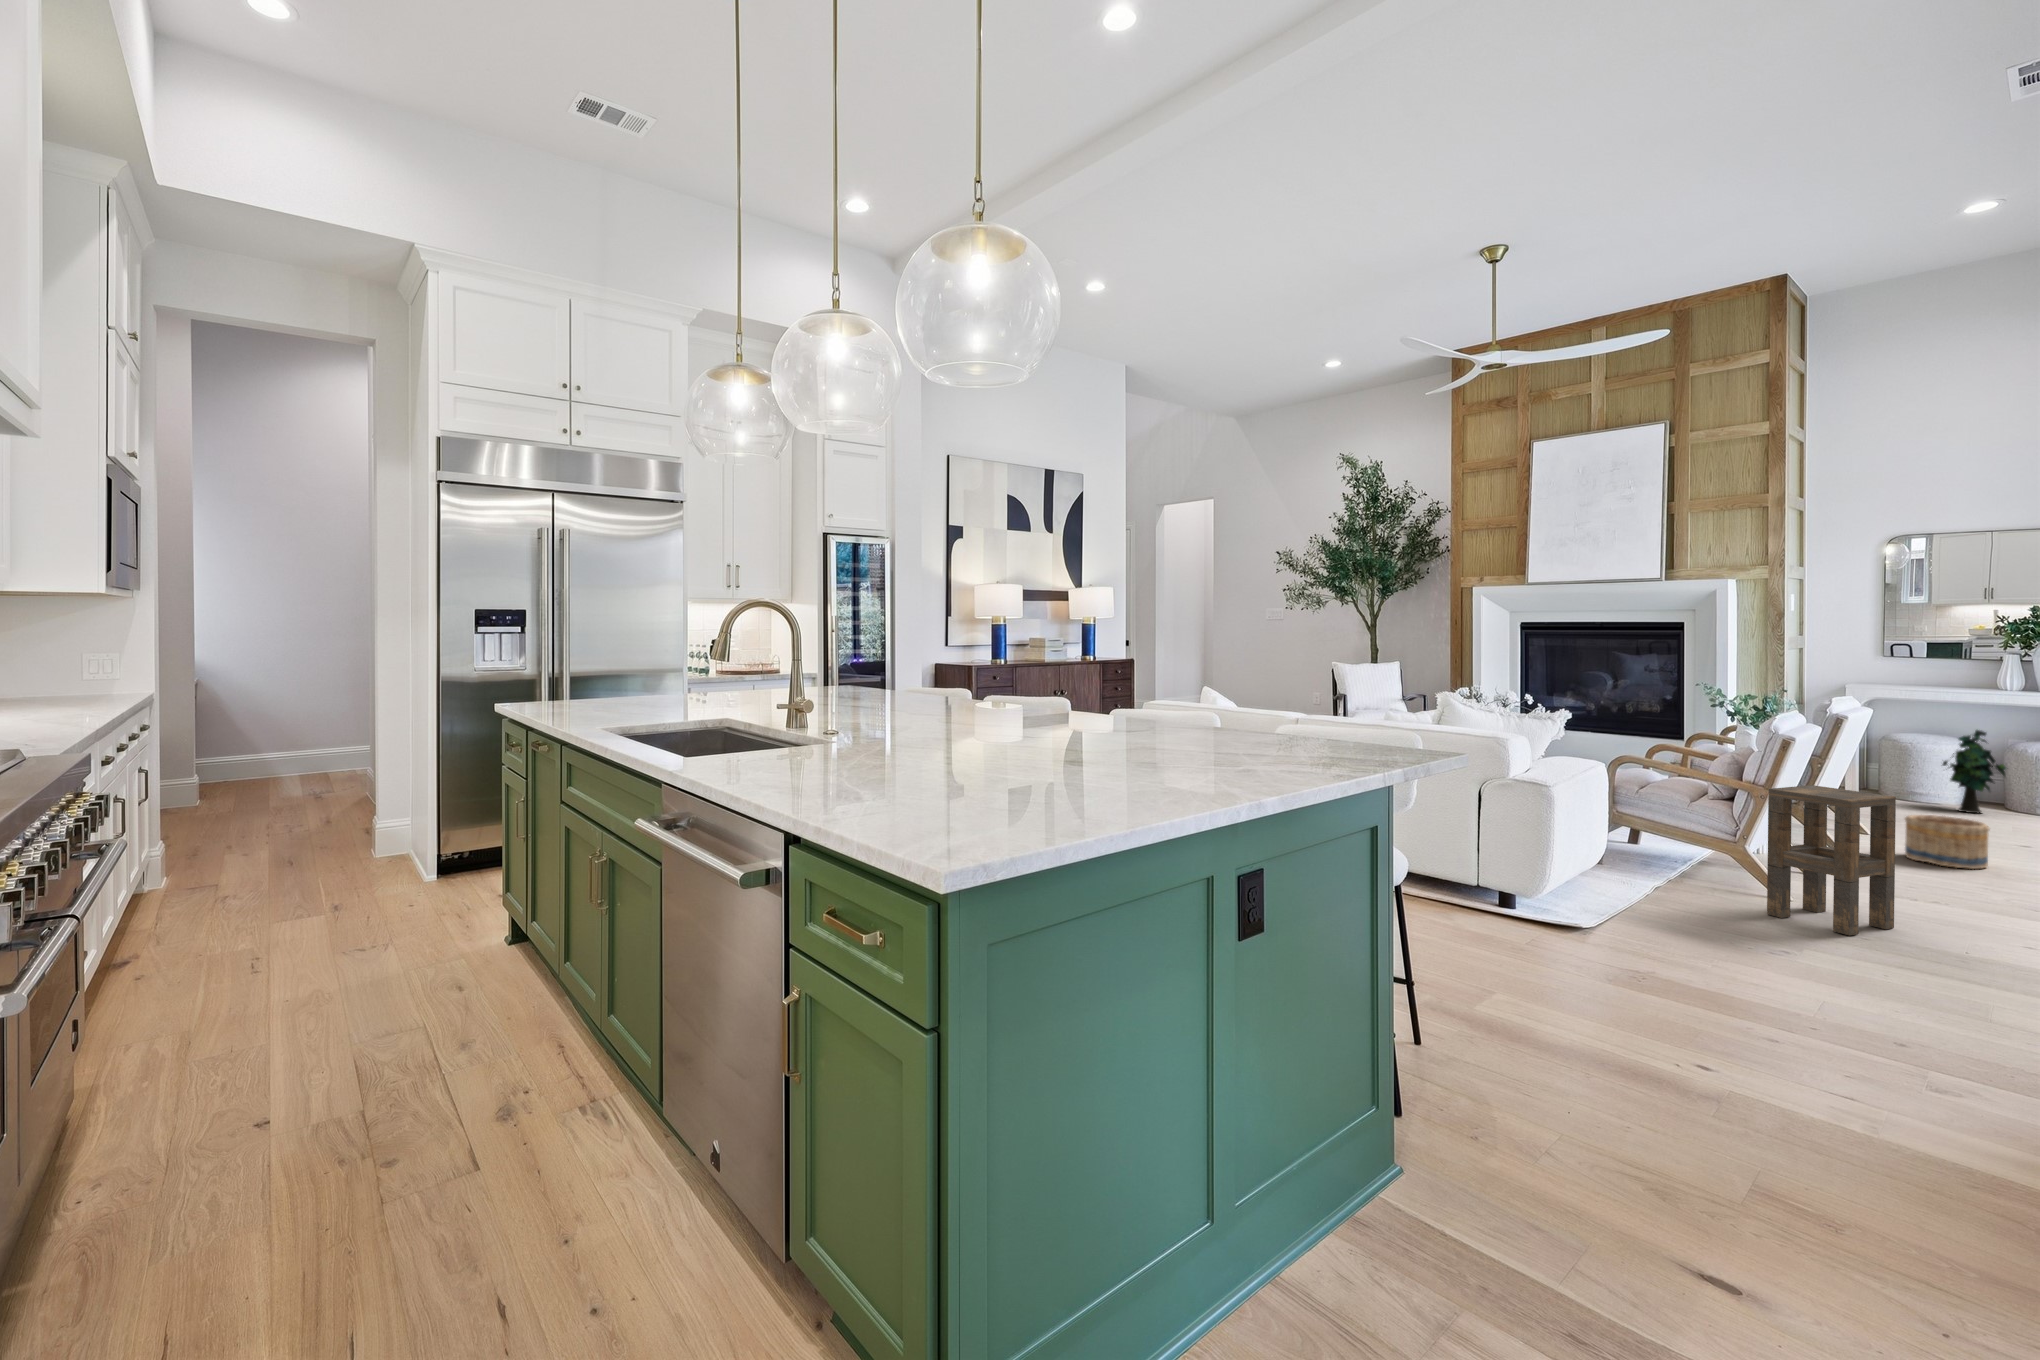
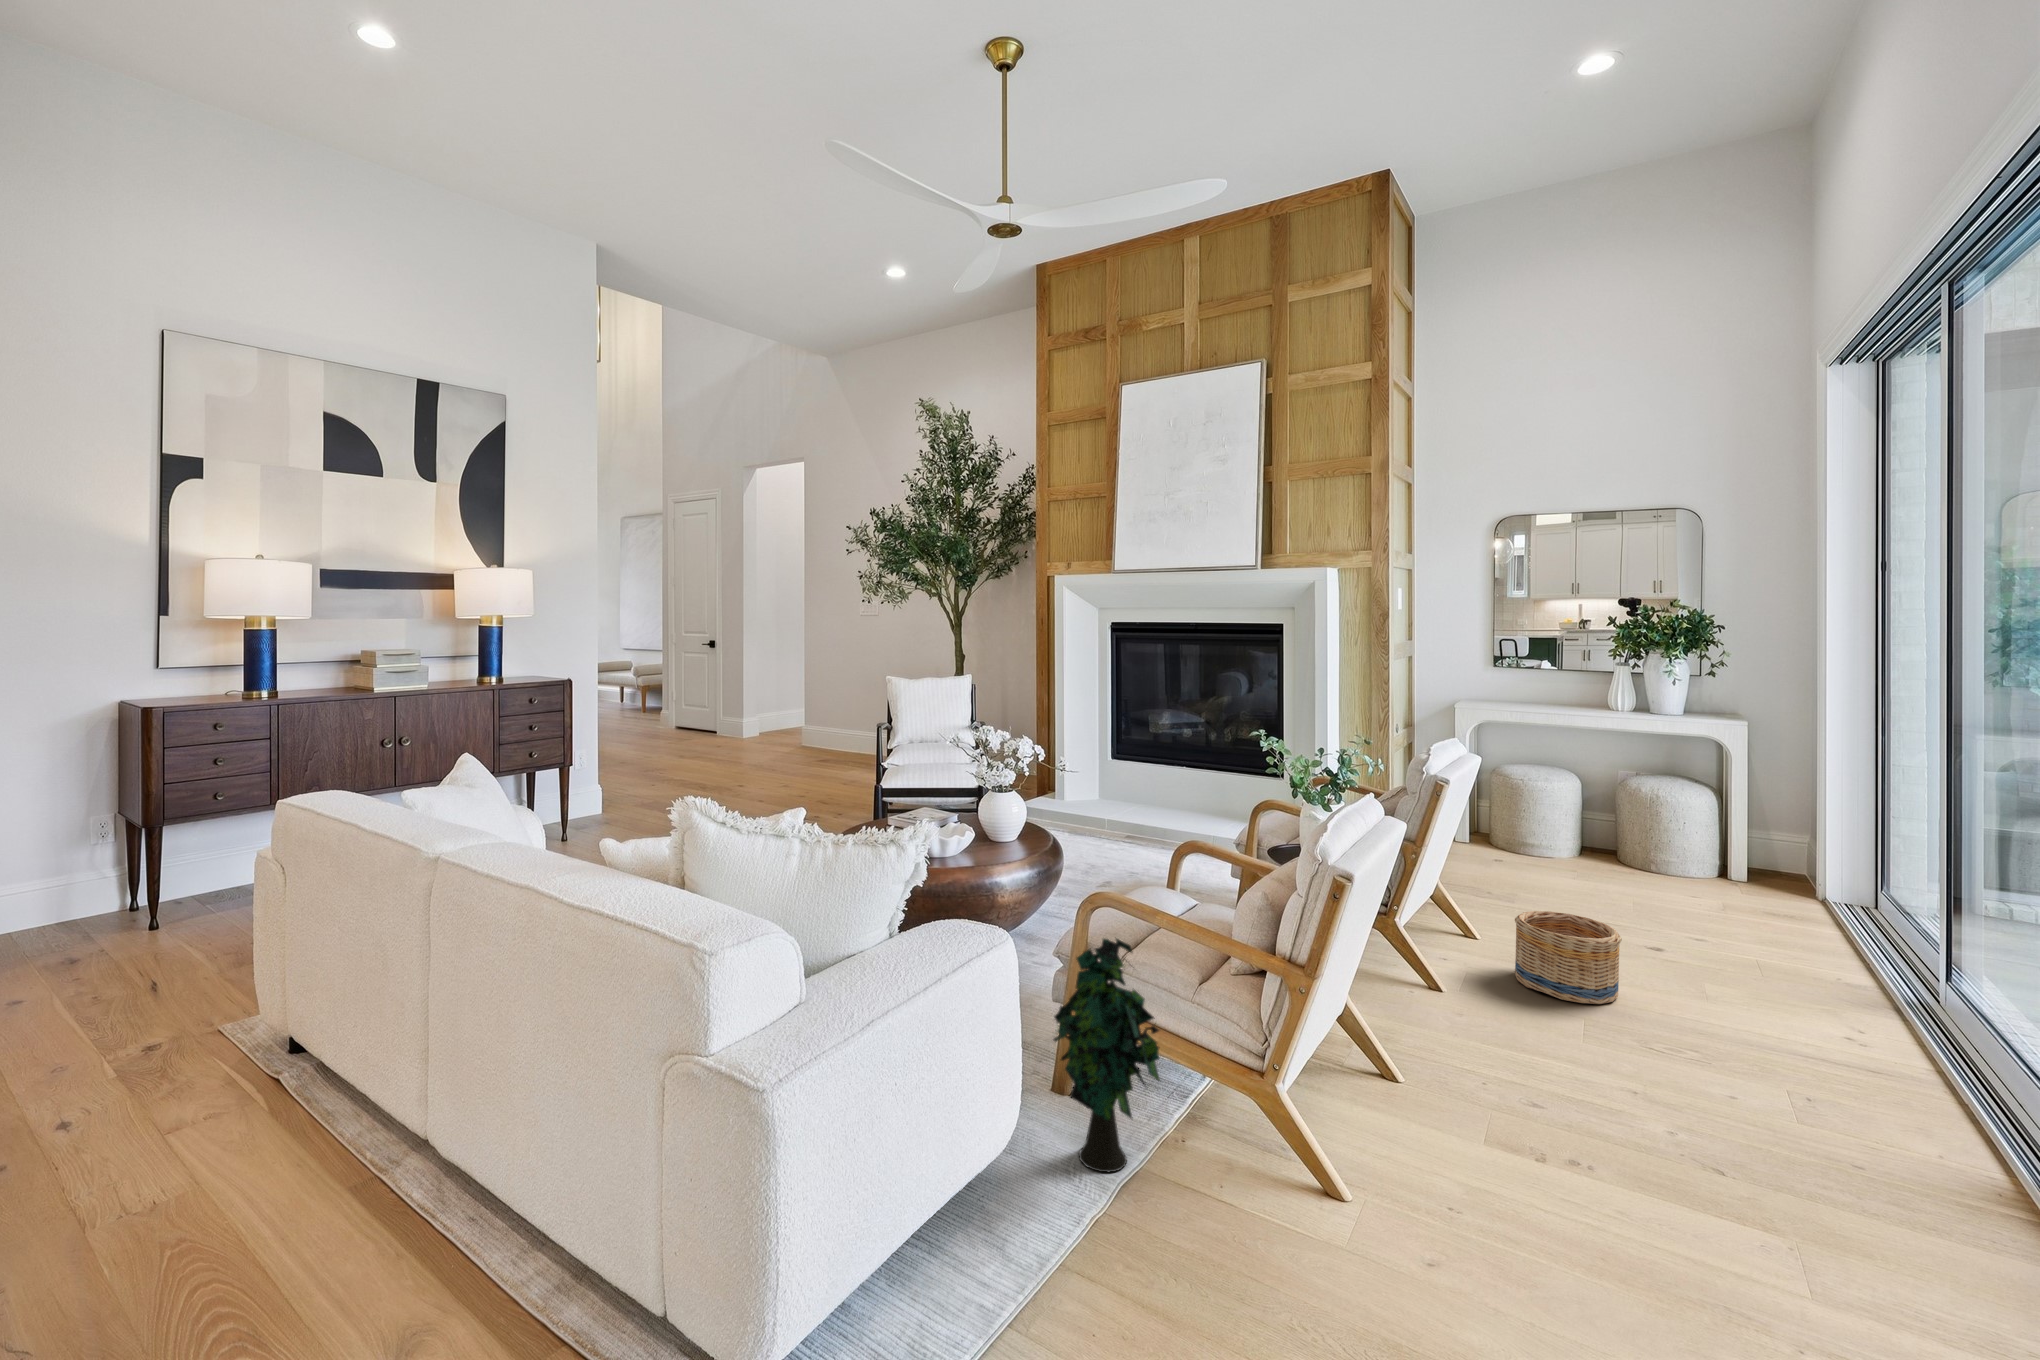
decorative plant: present [1943,730,2006,813] -> present [1054,939,1160,1172]
side table: present [1767,785,1896,935] -> none [1292,942,1512,1314]

